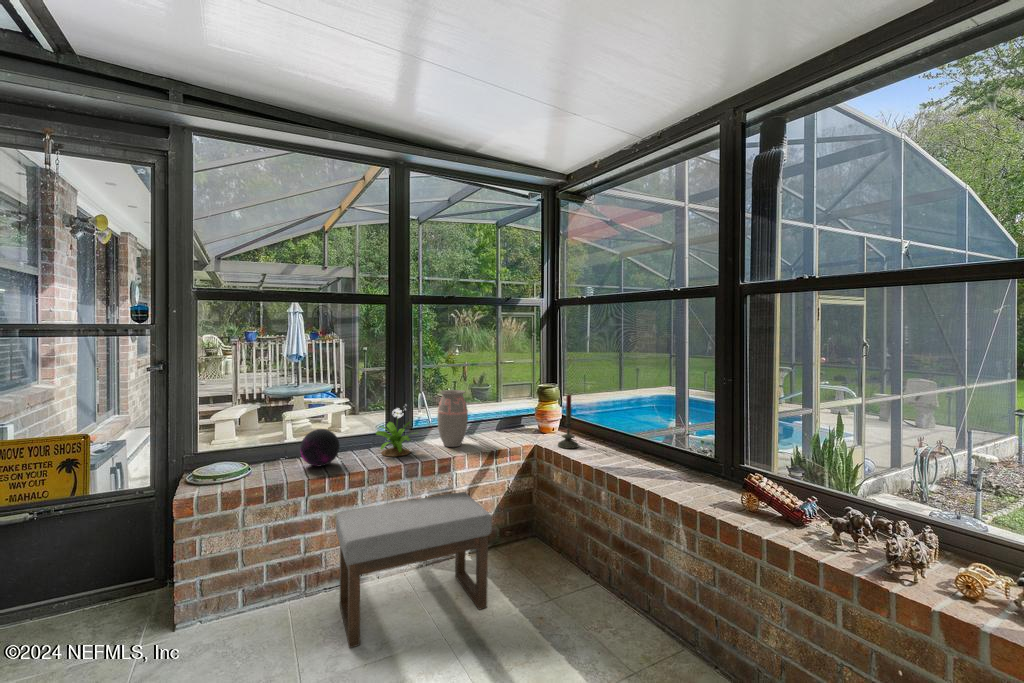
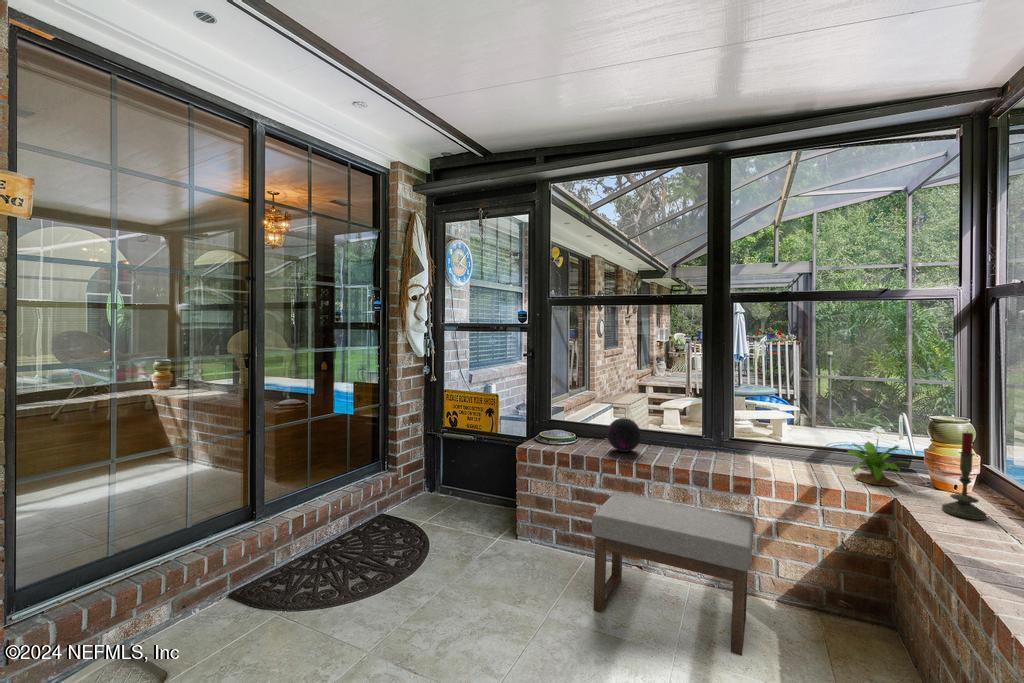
decorative vase: present [437,390,468,447] -> none [756,400,796,470]
potted flower: present [376,408,417,457] -> present [848,424,908,486]

